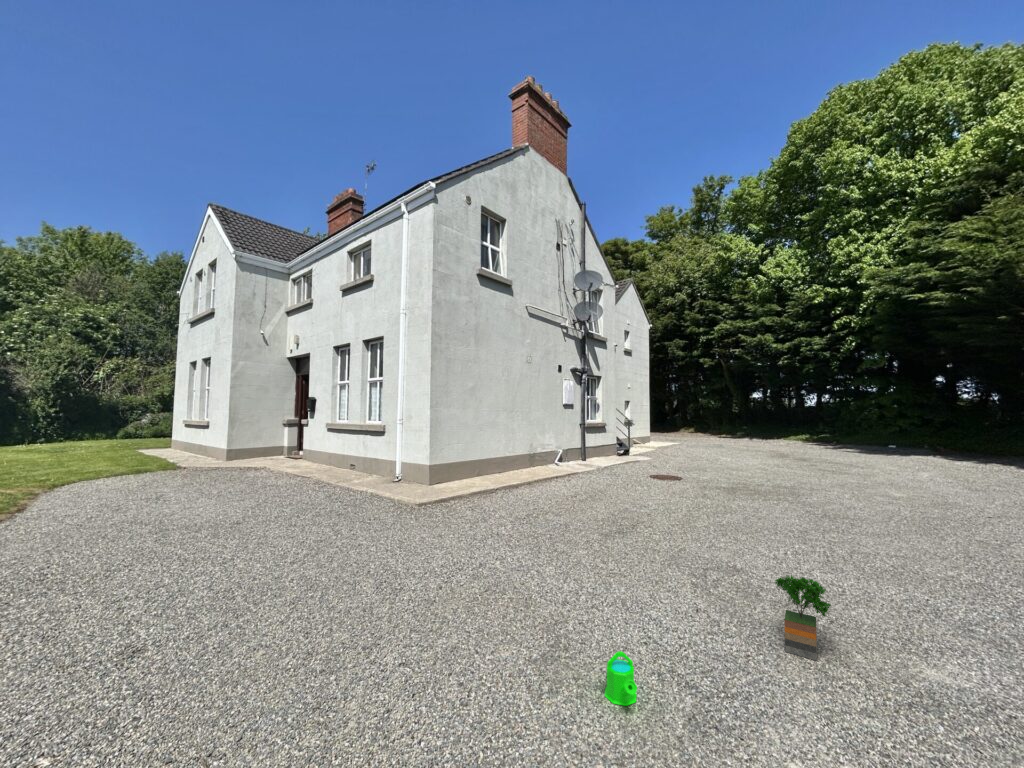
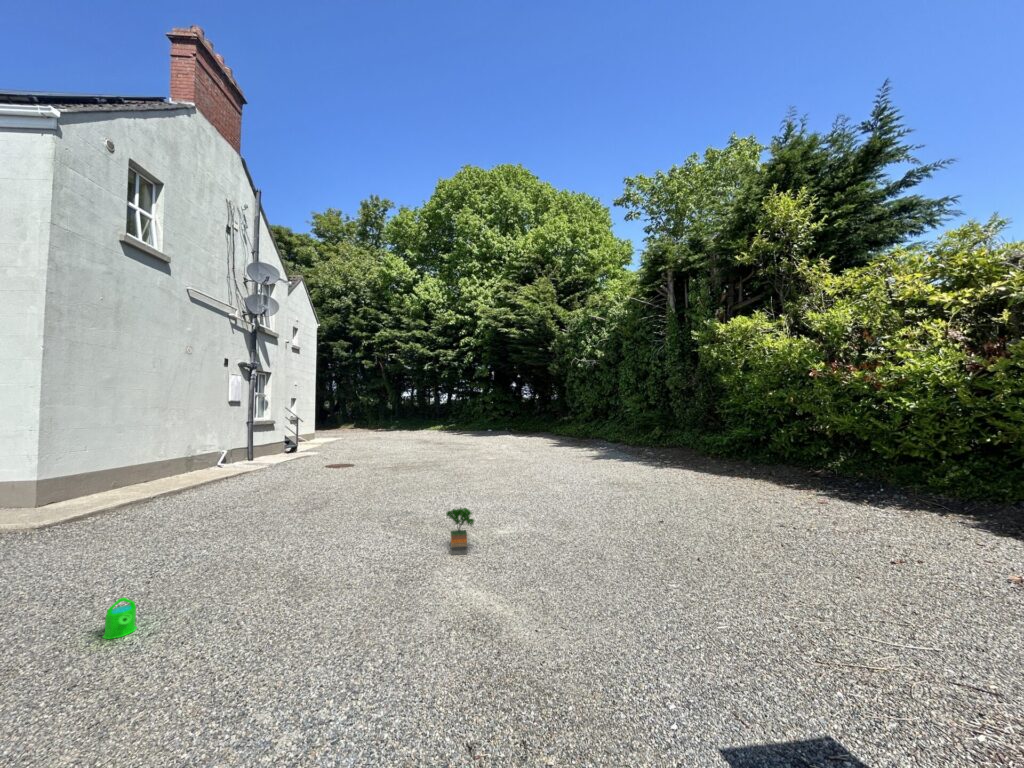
watering can: present [604,651,637,706] -> present [103,597,137,639]

